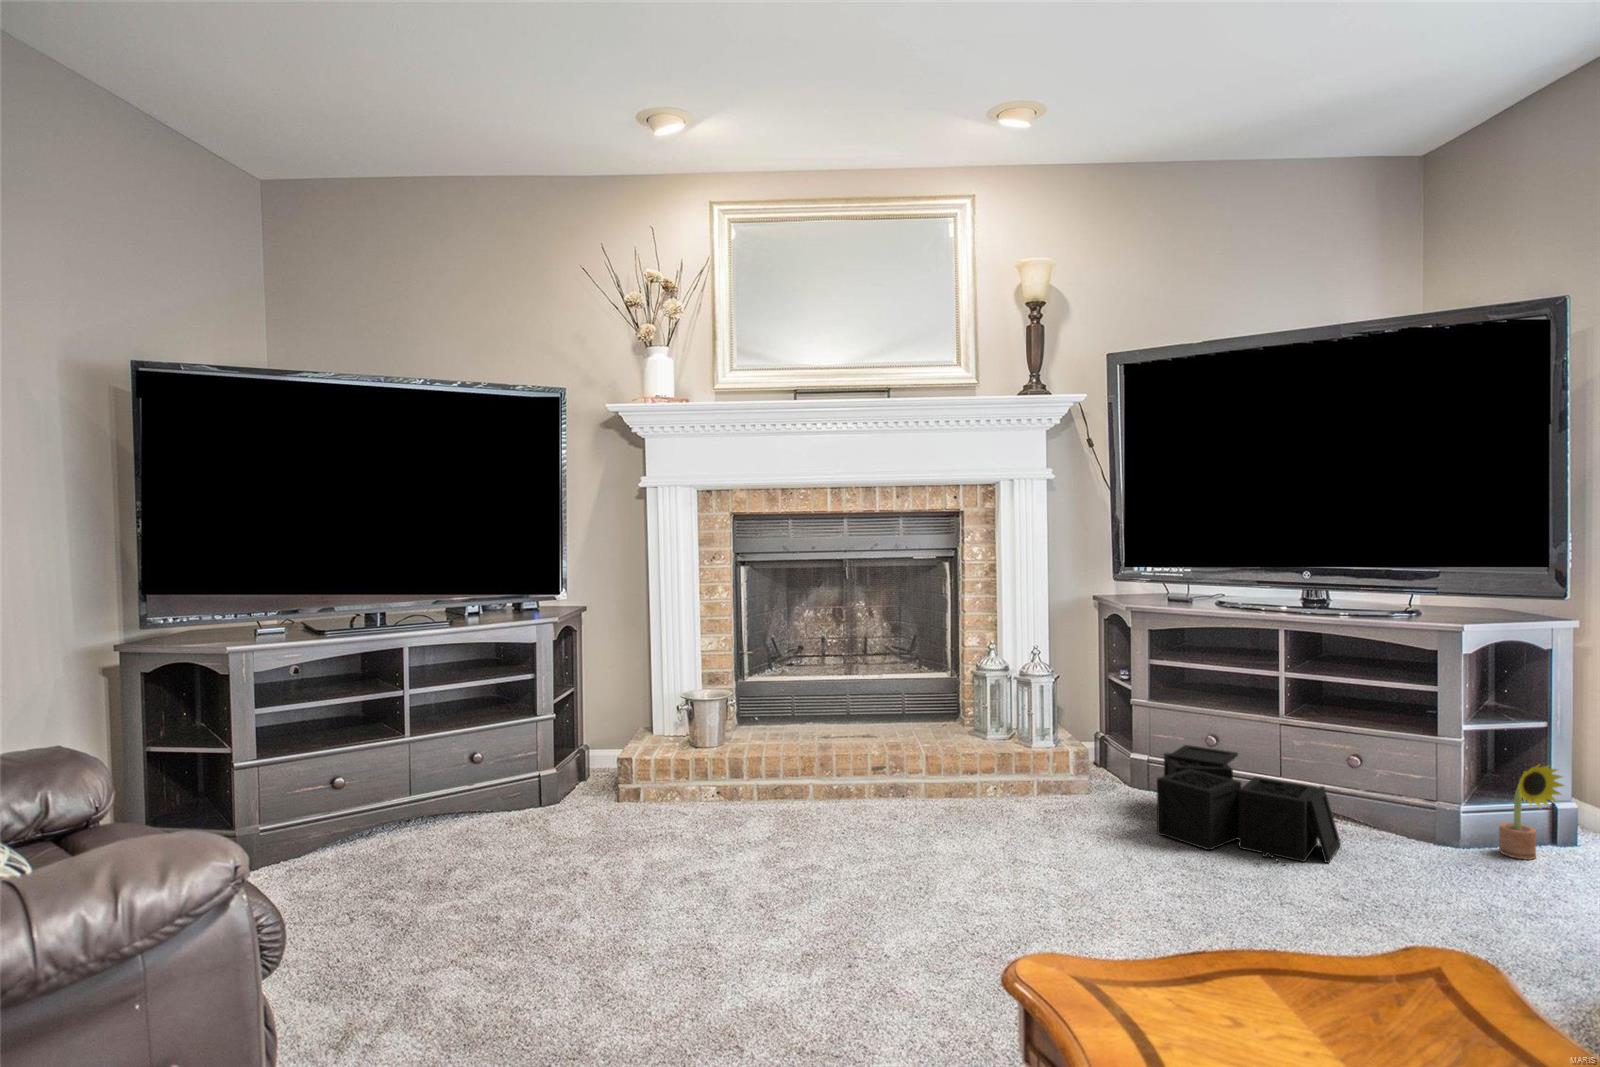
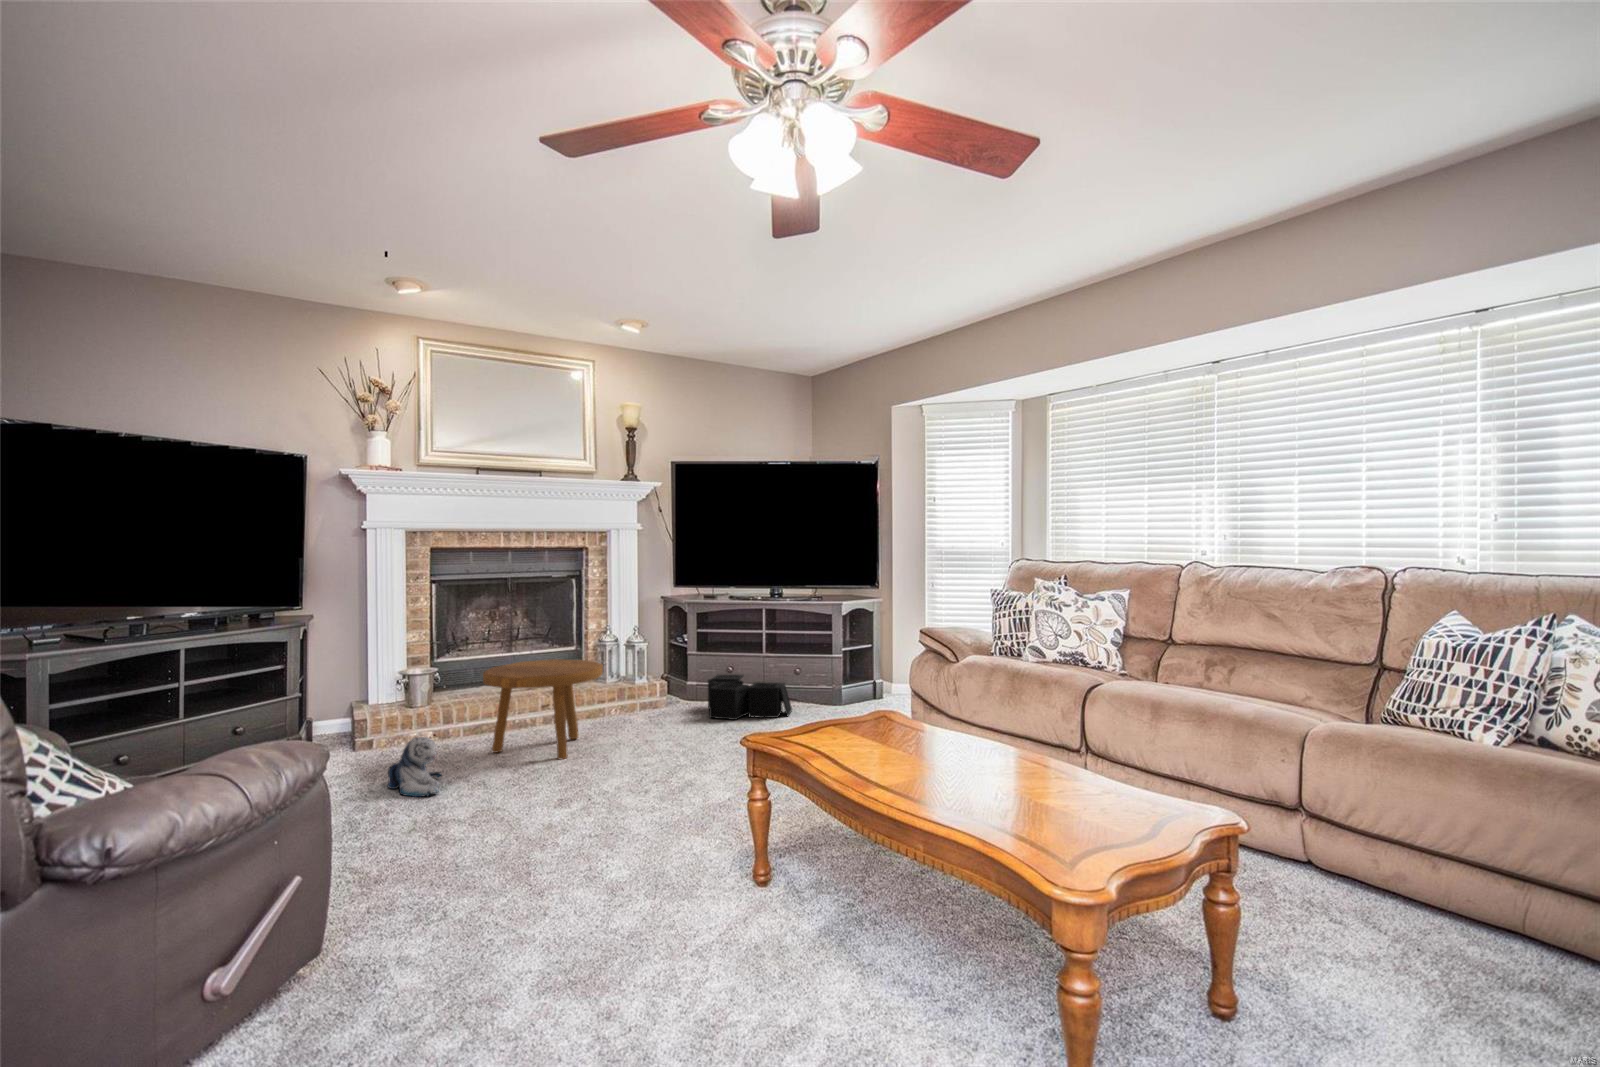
footstool: none [744,701,938,892] -> present [483,659,603,759]
decorative plant: present [1499,765,1564,860] -> none [854,659,877,705]
plush toy: none [574,830,656,940] -> present [387,737,442,797]

